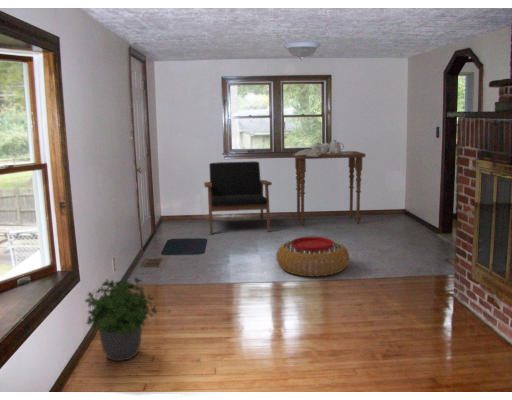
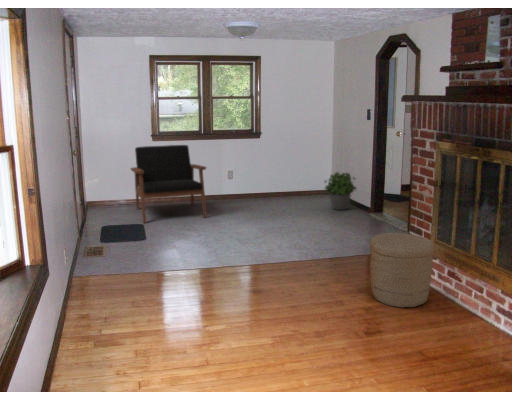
side table: present [292,140,366,225] -> none [223,122,298,210]
pouf: present [276,237,349,276] -> none [227,221,301,262]
woven basket: none [403,253,472,331] -> present [370,233,435,308]
potted plant: present [86,278,157,361] -> present [325,172,356,210]

